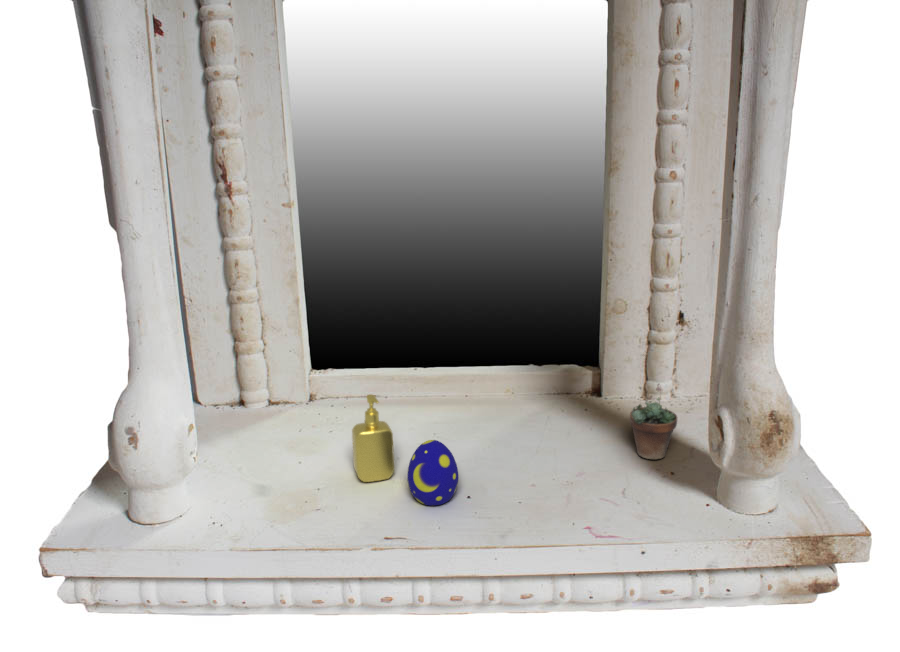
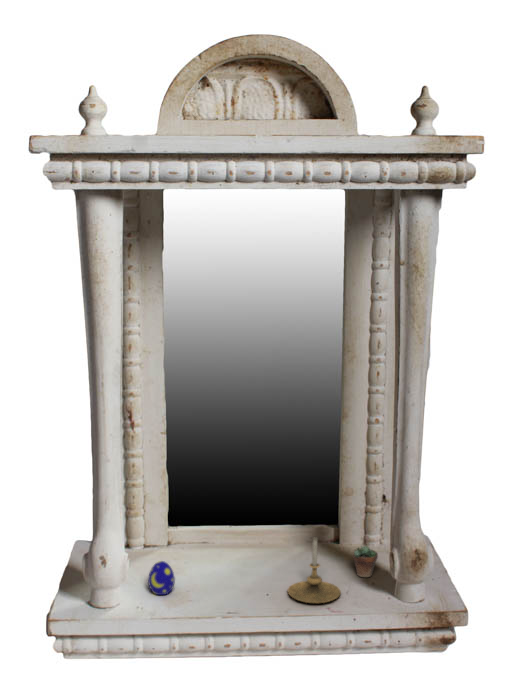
candle holder: none [508,387,611,516] -> present [288,537,341,603]
soap dispenser: present [352,395,394,482] -> none [204,541,227,588]
decorative egg: present [408,440,458,505] -> present [148,561,175,595]

